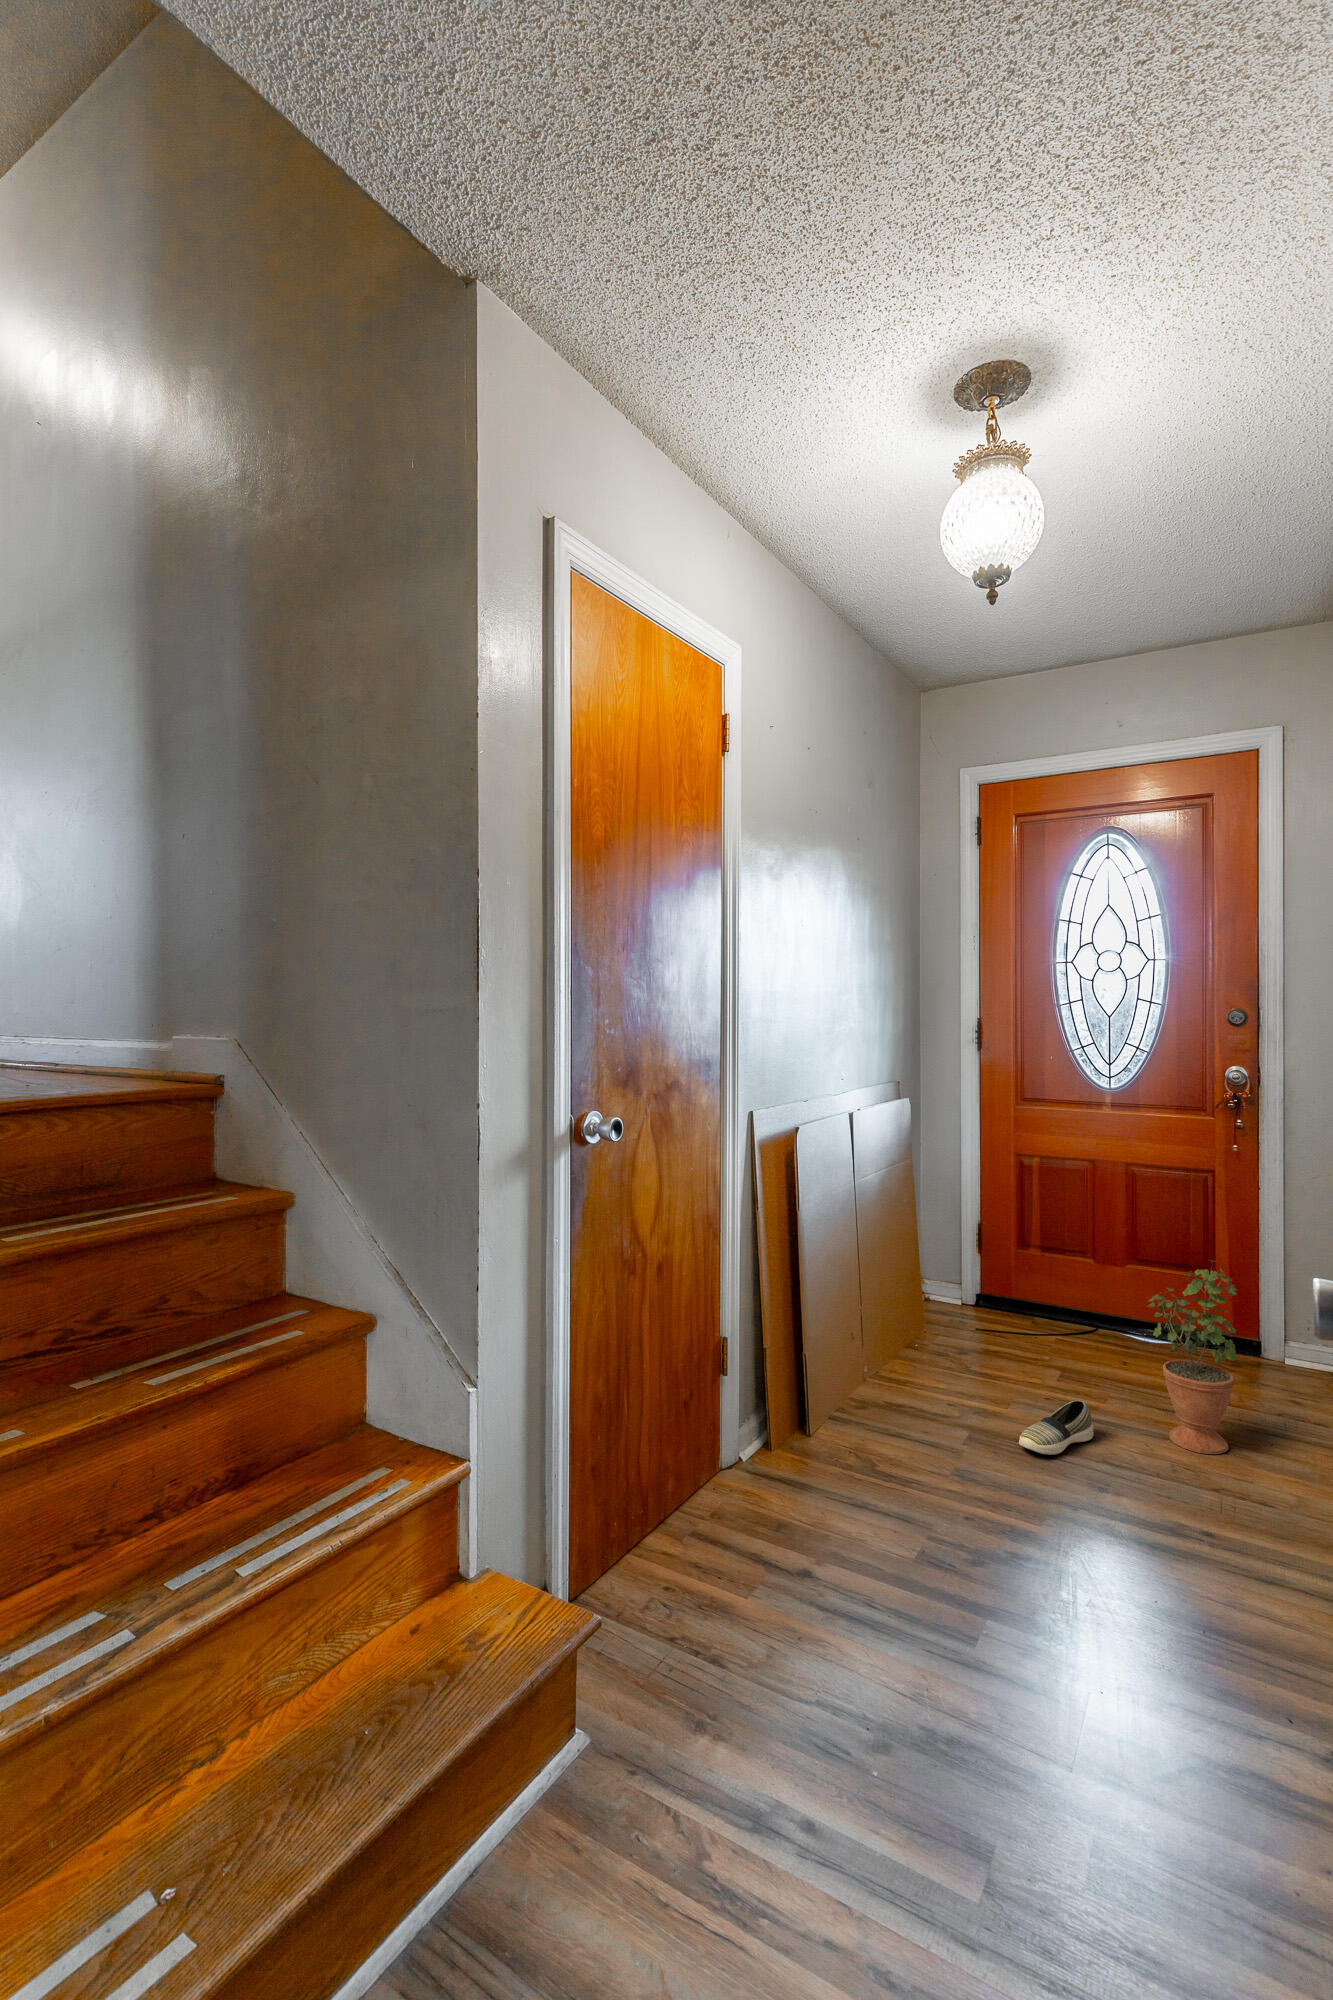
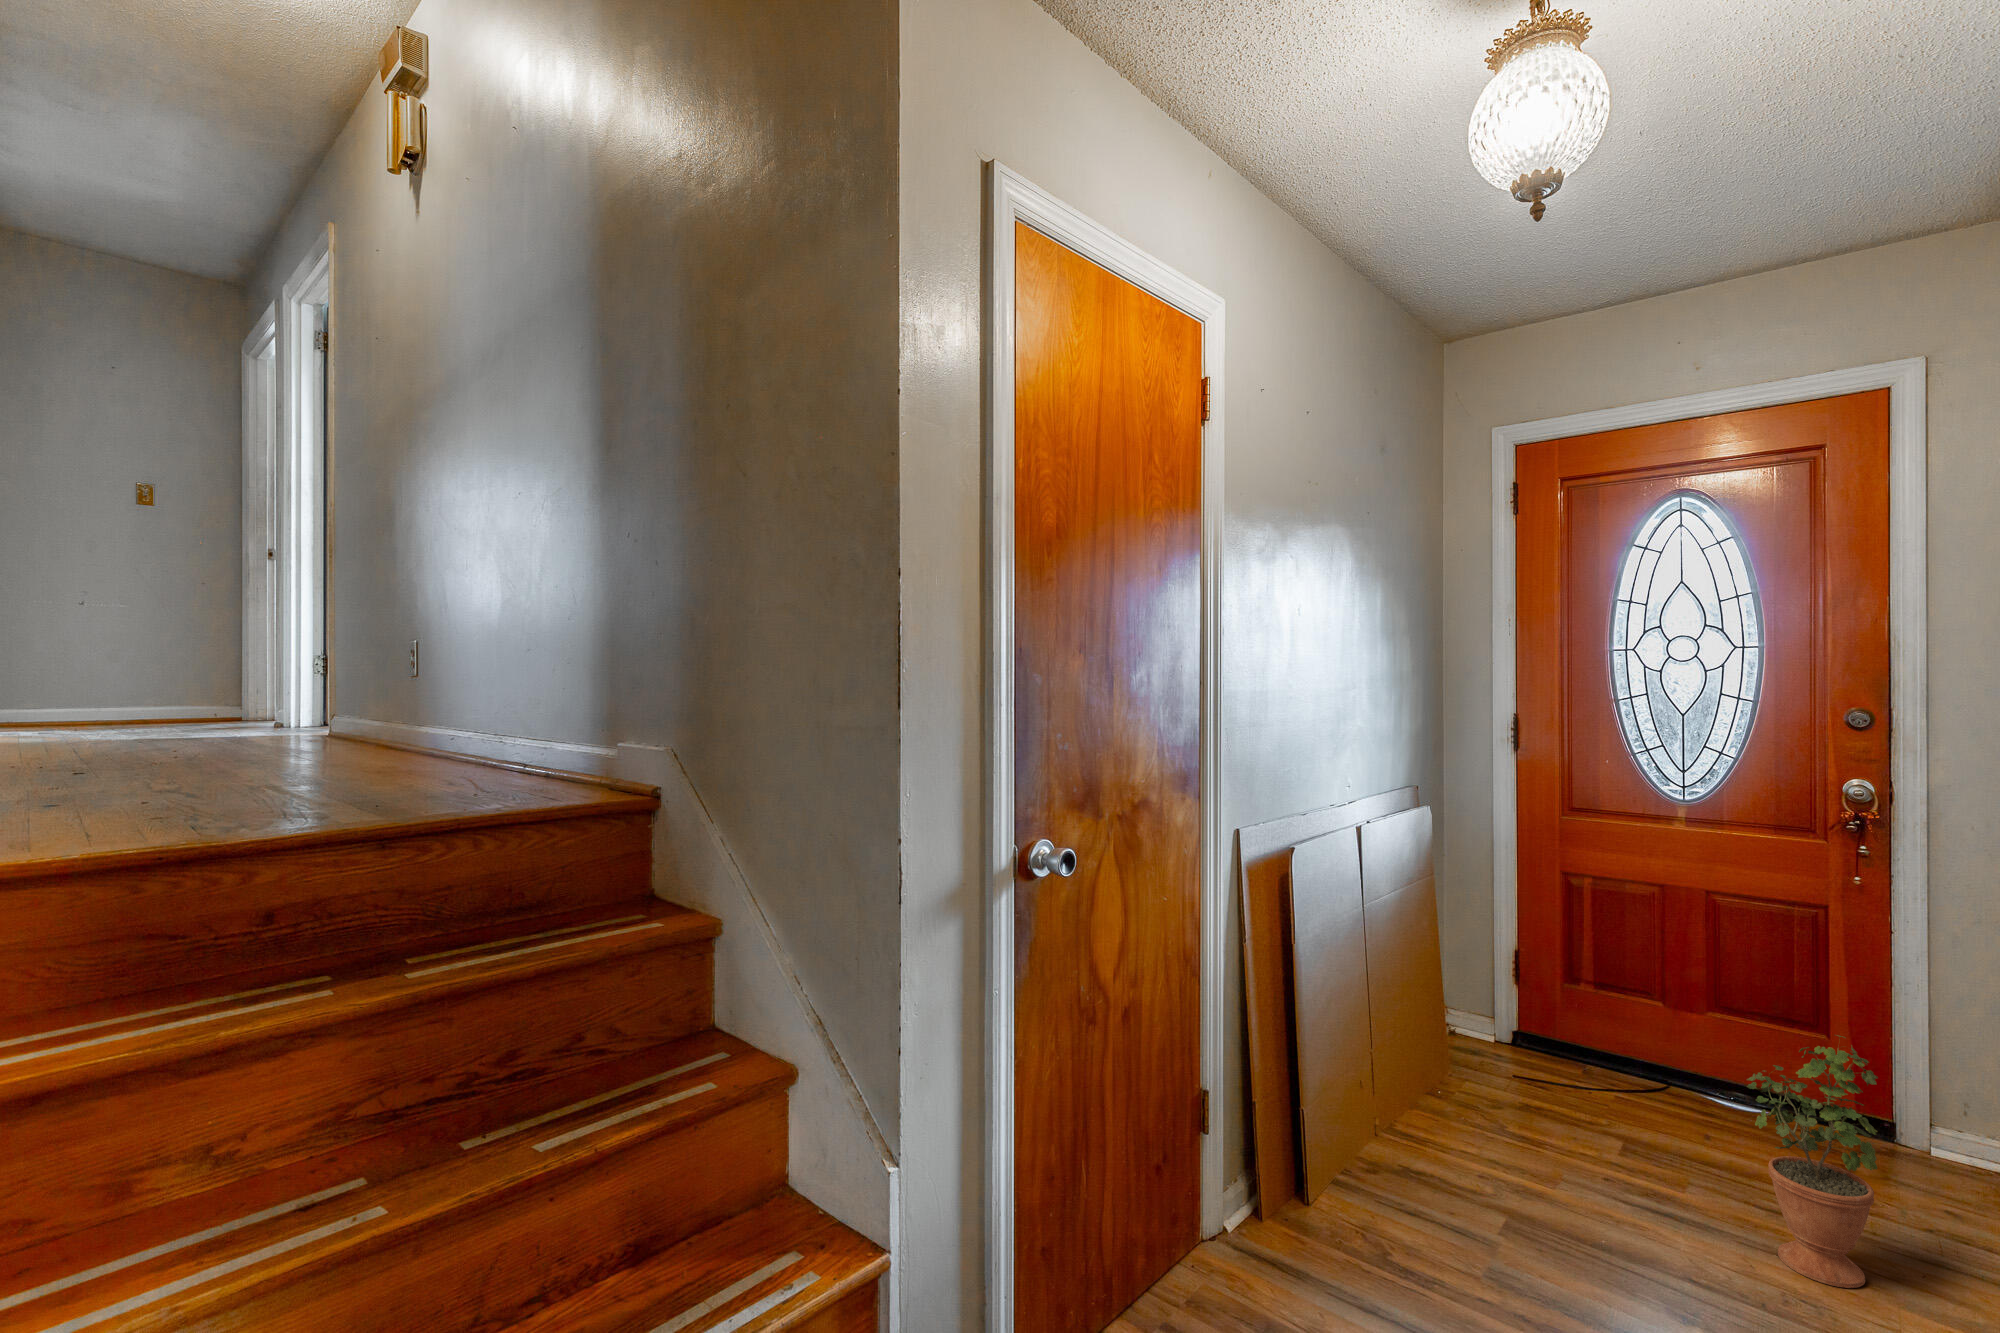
shoe: present [1019,1401,1094,1455] -> none [1572,1196,1672,1266]

